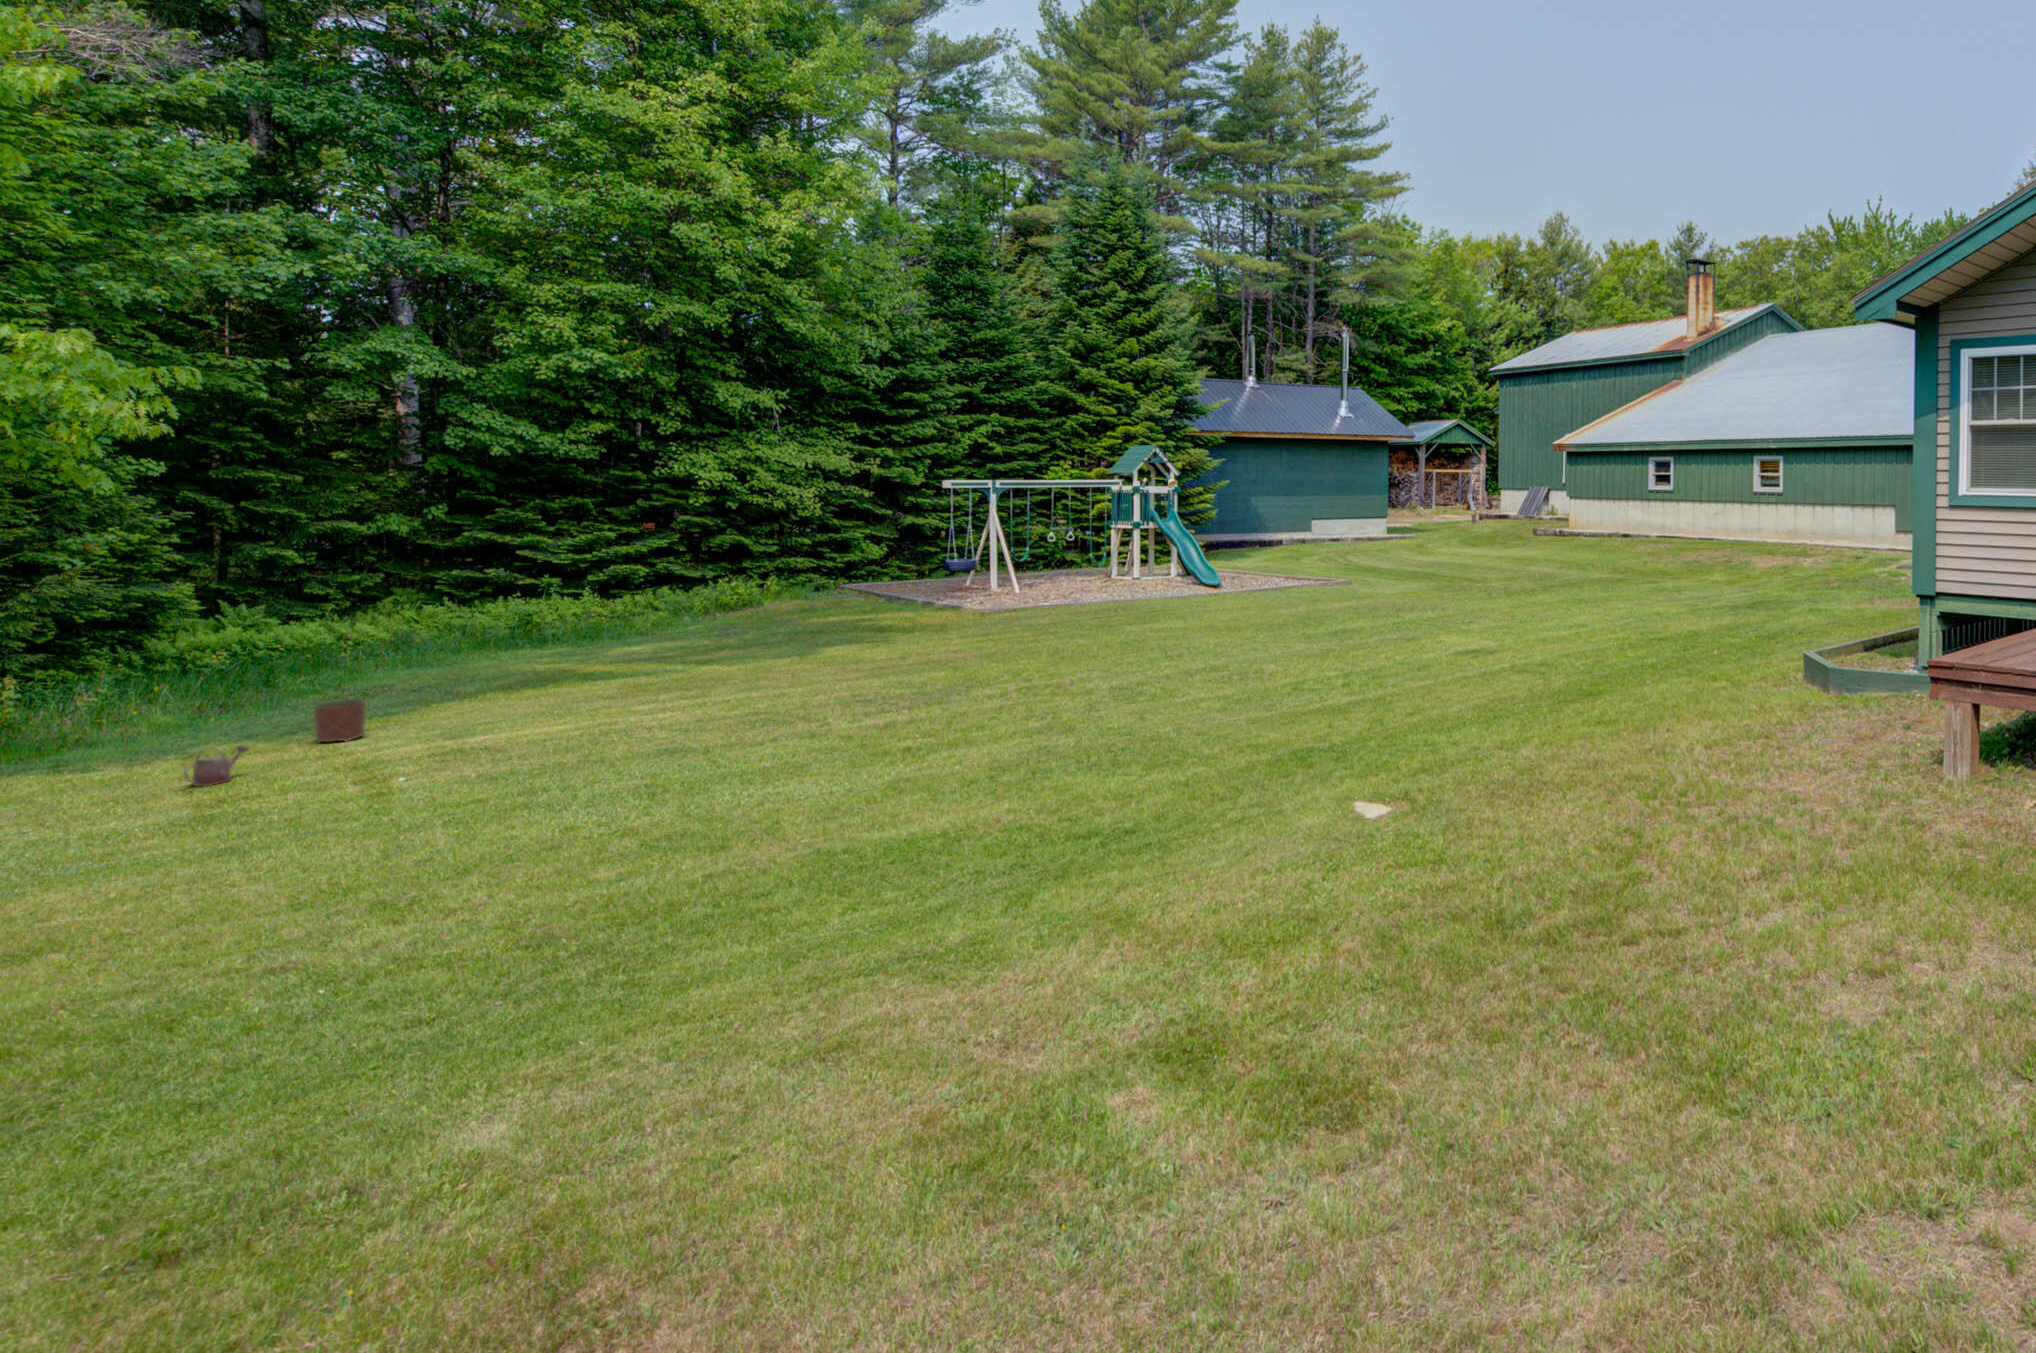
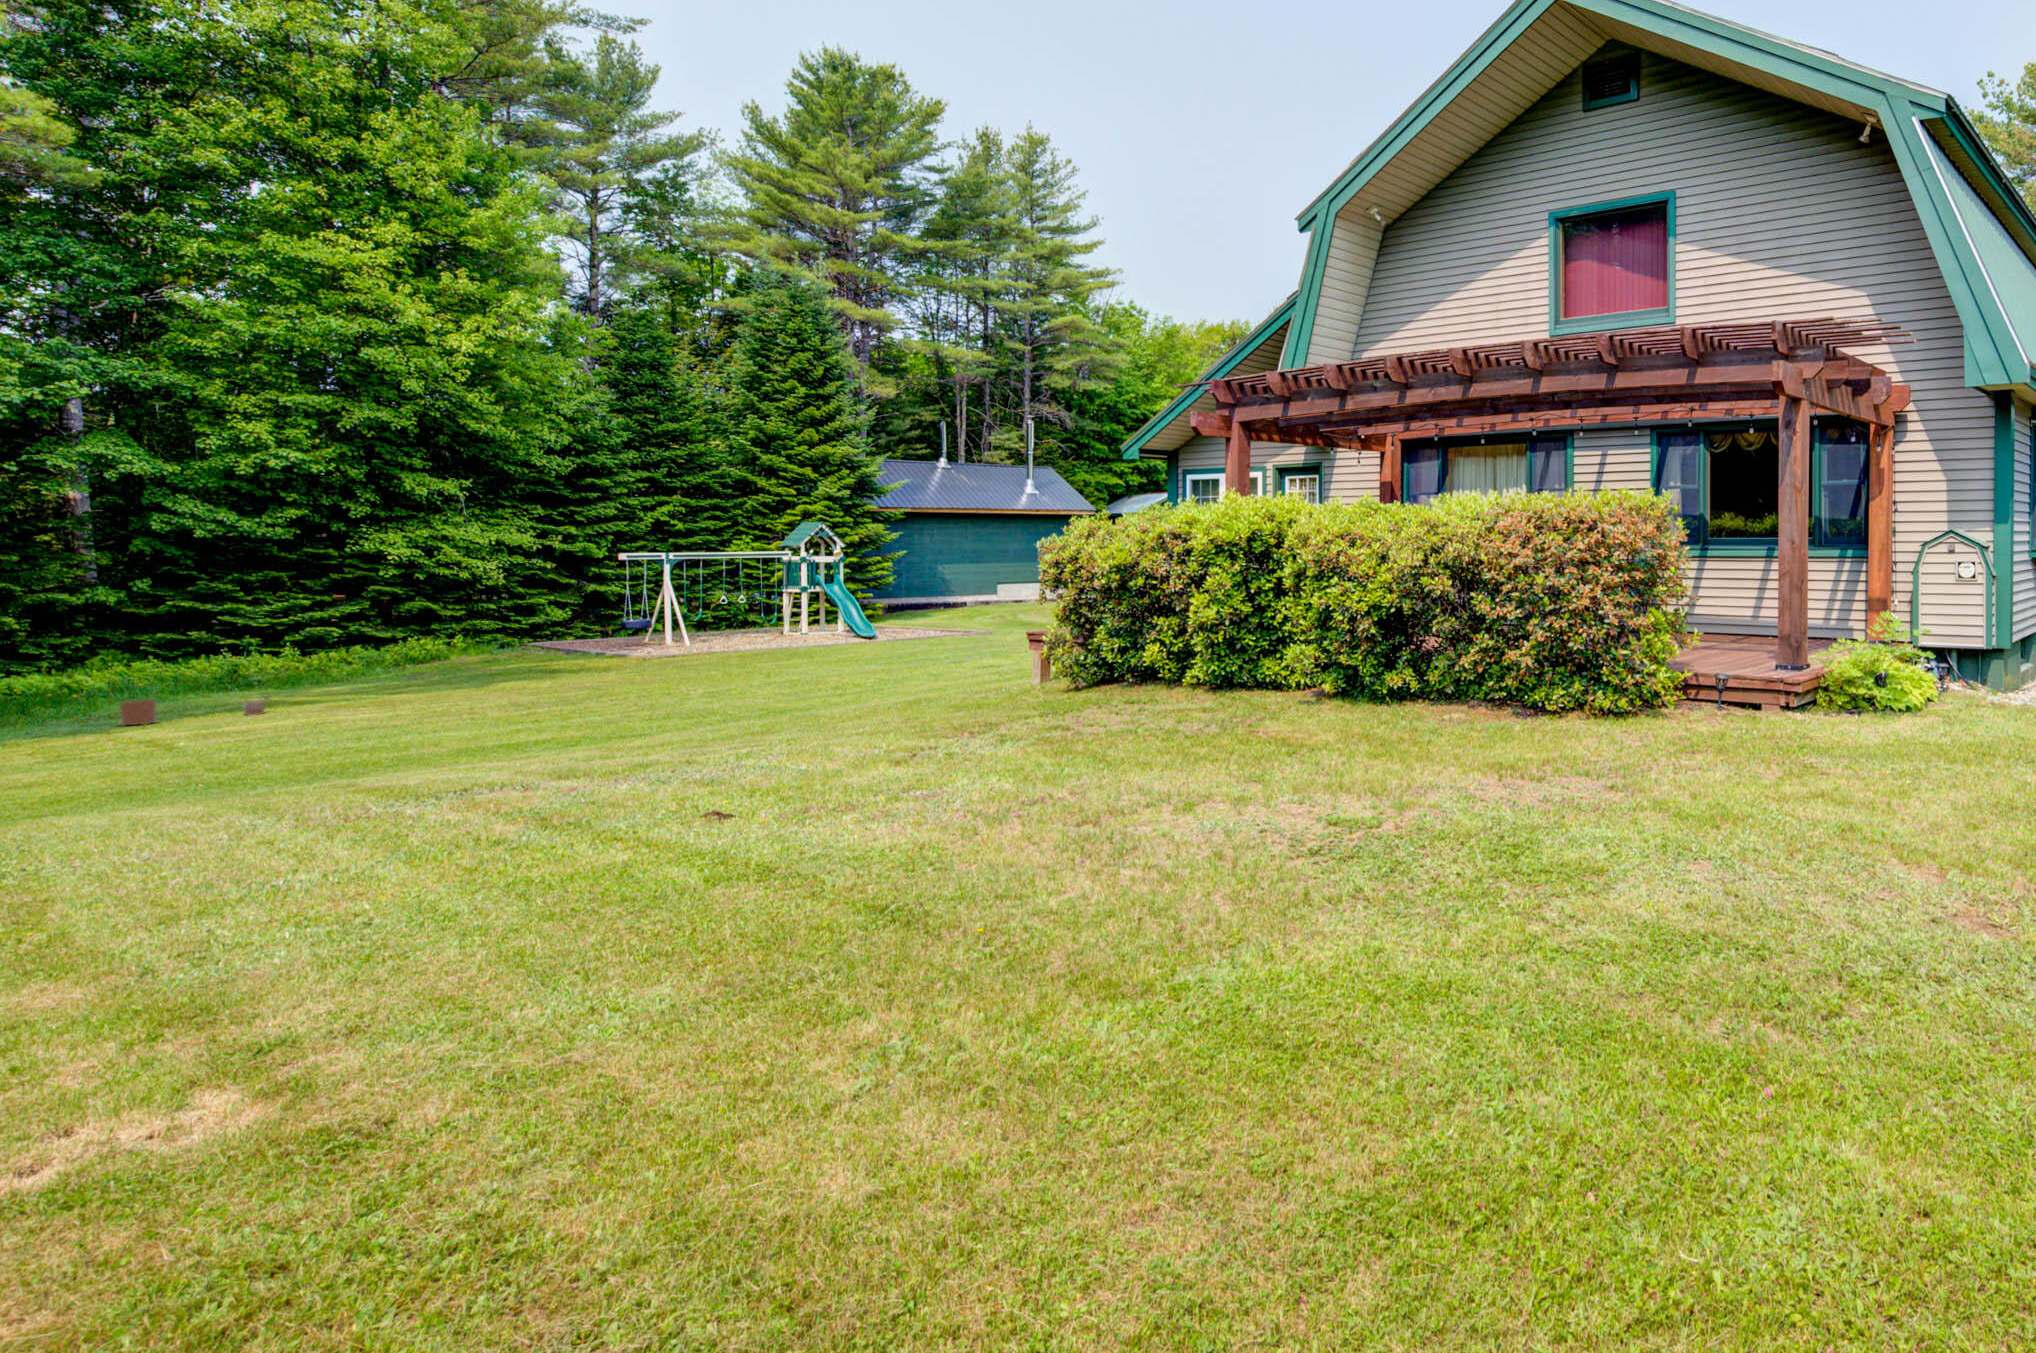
watering can: present [184,746,248,786] -> present [243,696,269,715]

